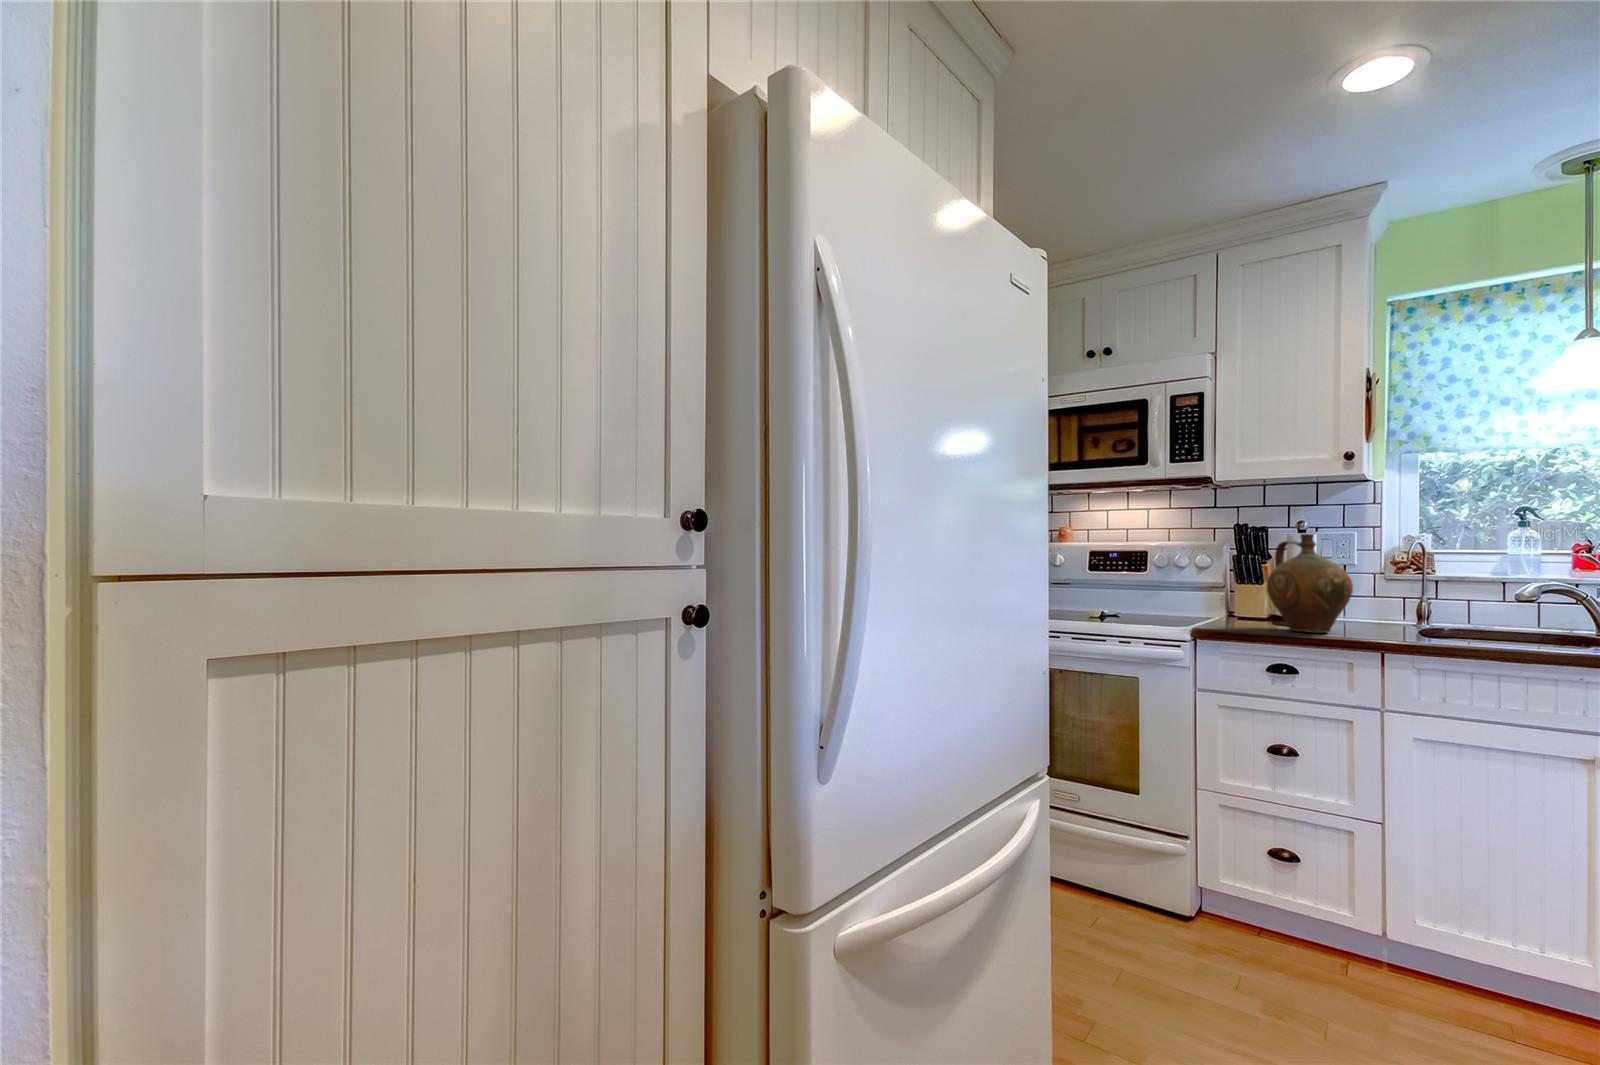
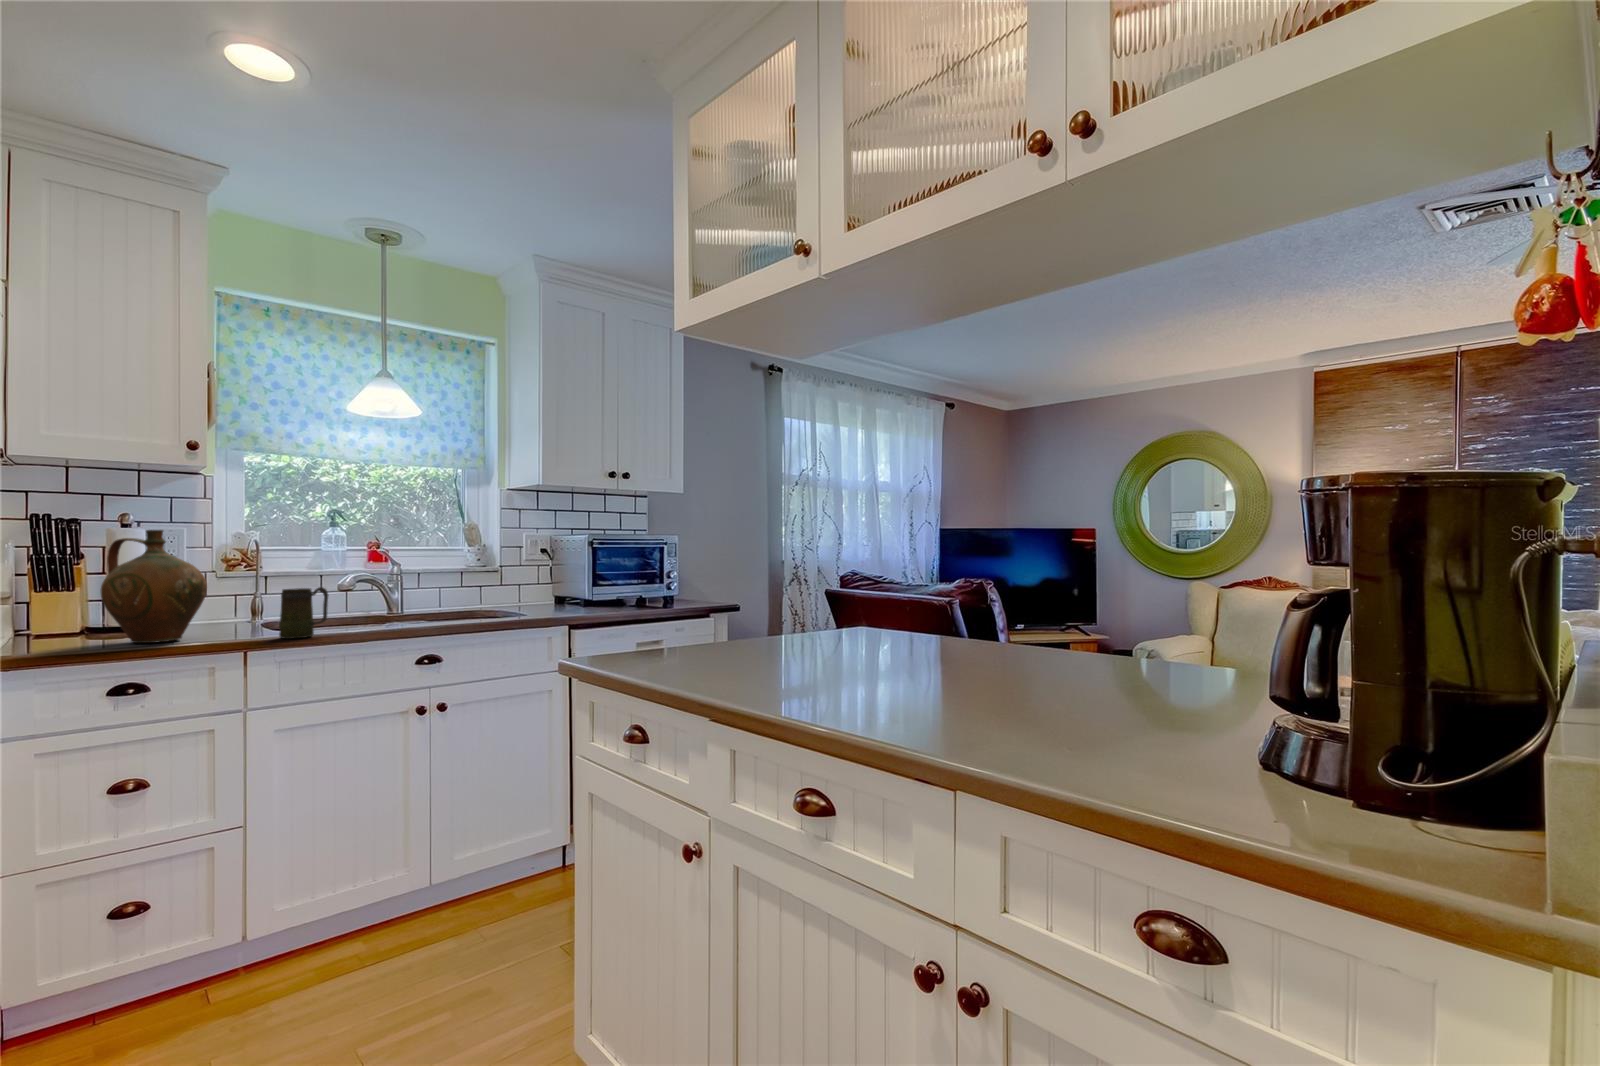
mug: none [1416,594,1472,648] -> present [279,587,329,639]

